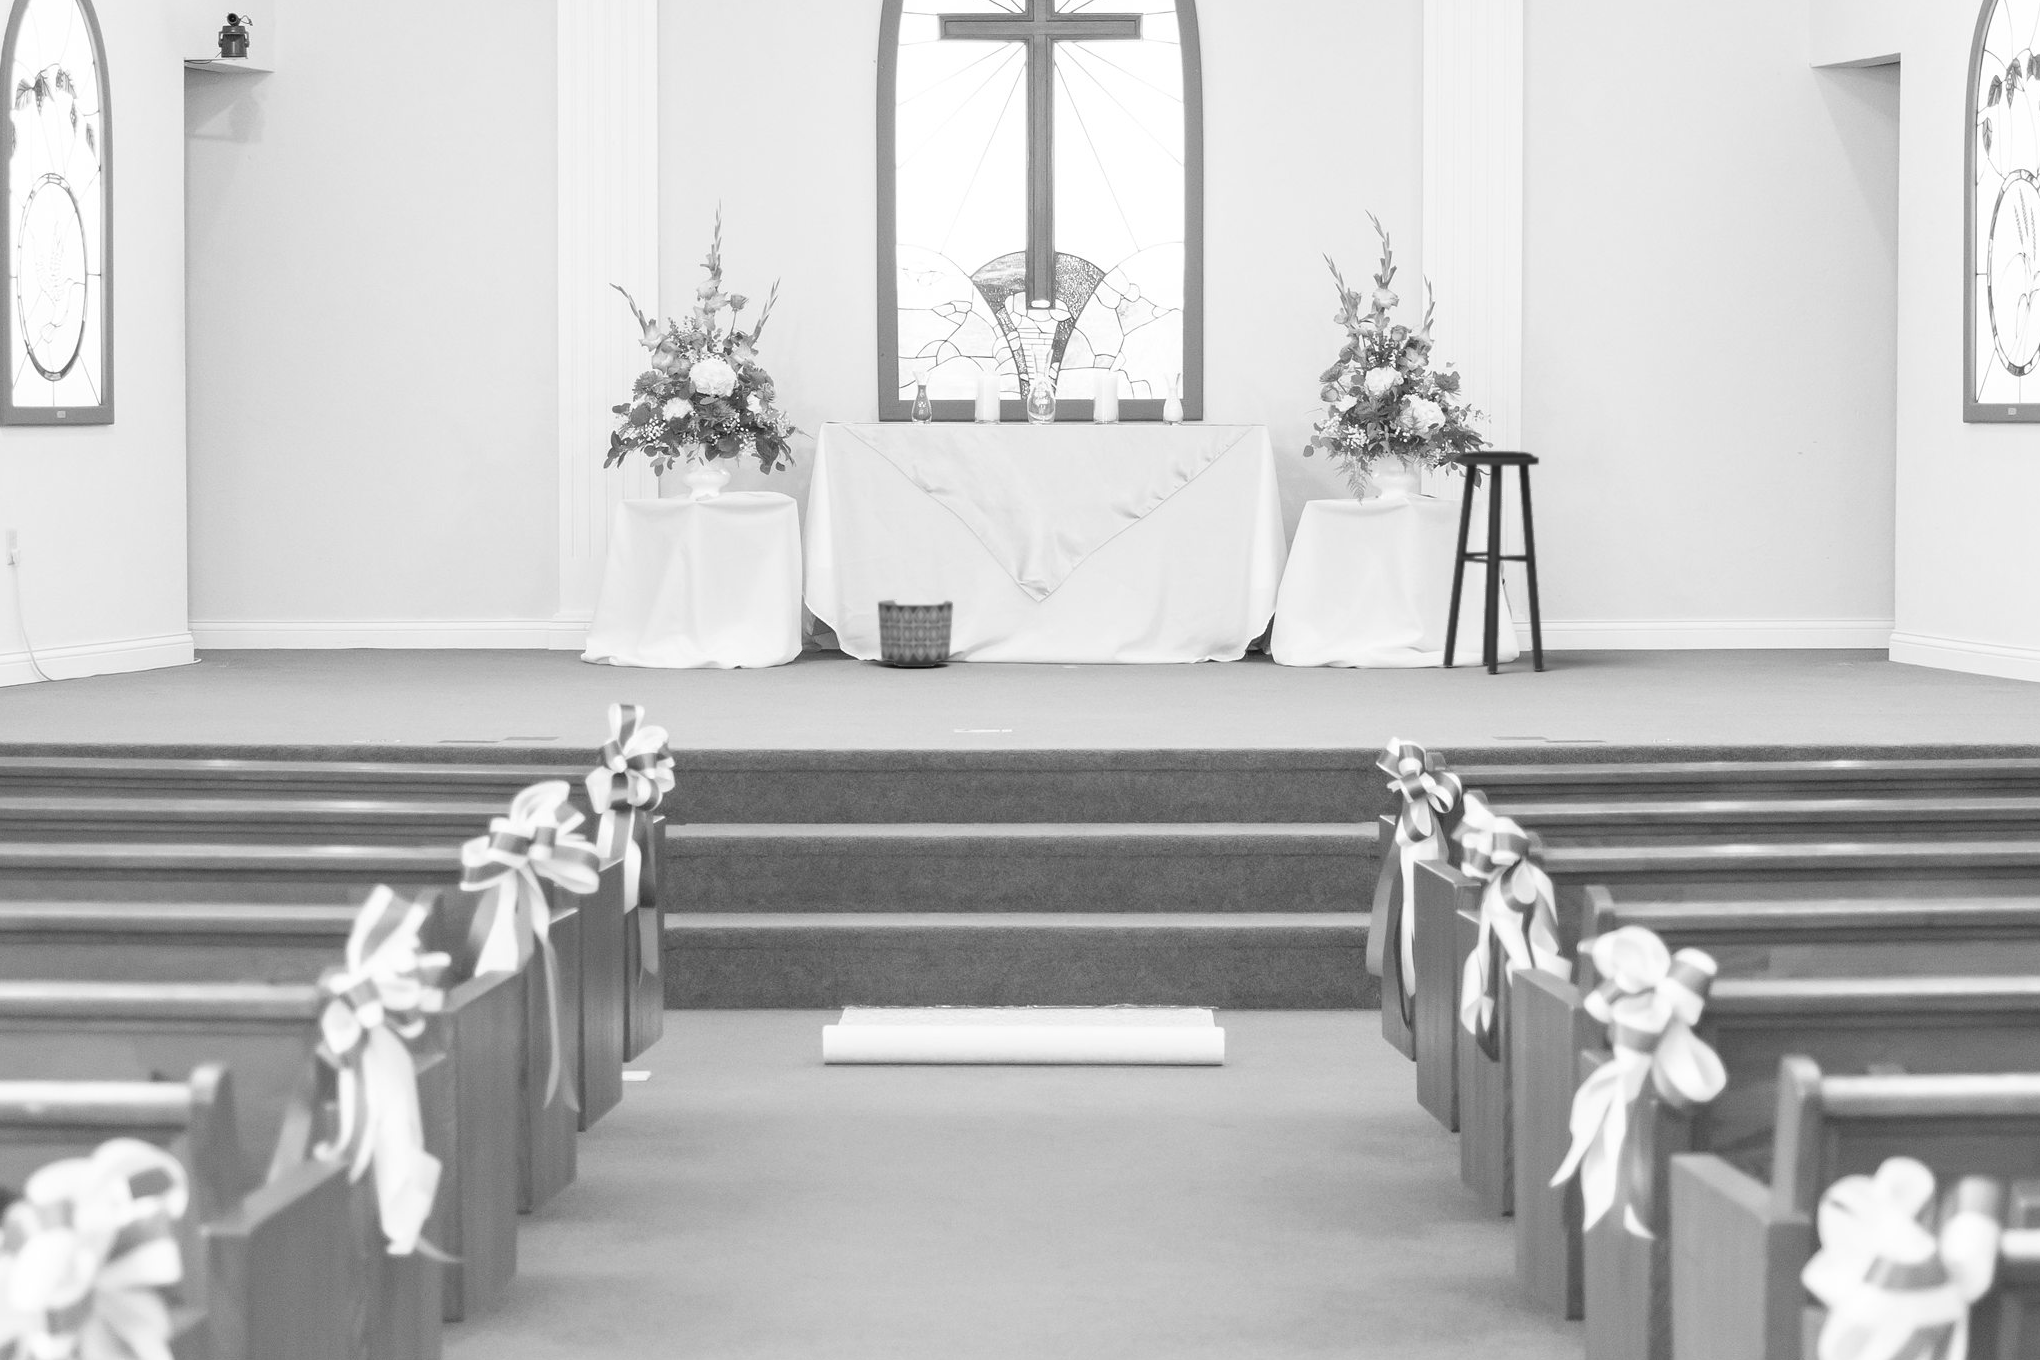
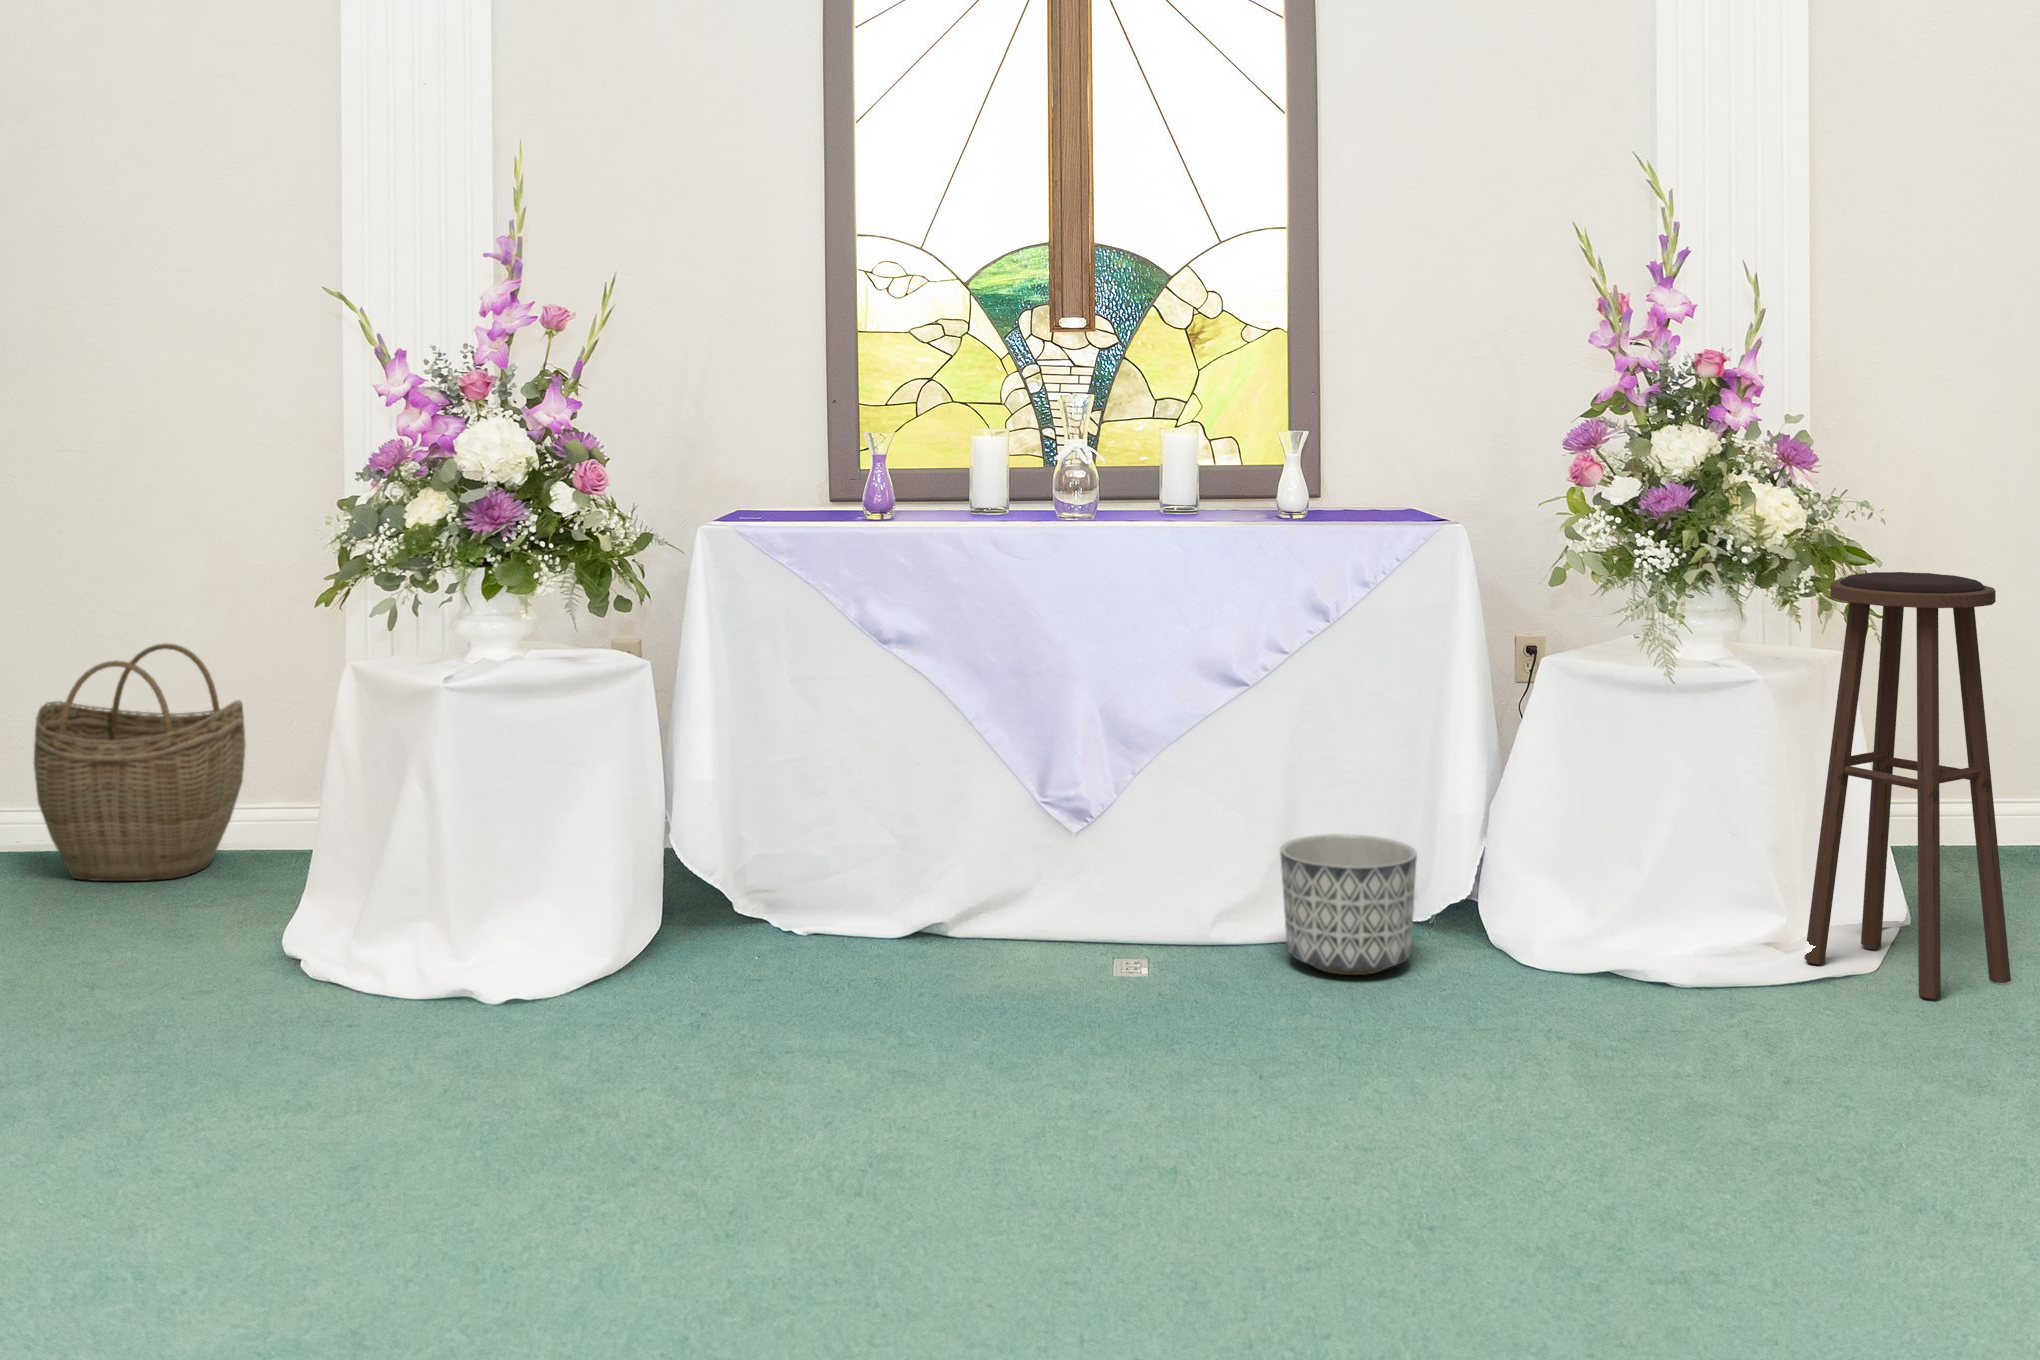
woven basket: none [385,505,509,647] -> present [34,644,246,881]
planter: present [878,599,953,667] -> present [1280,834,1417,975]

